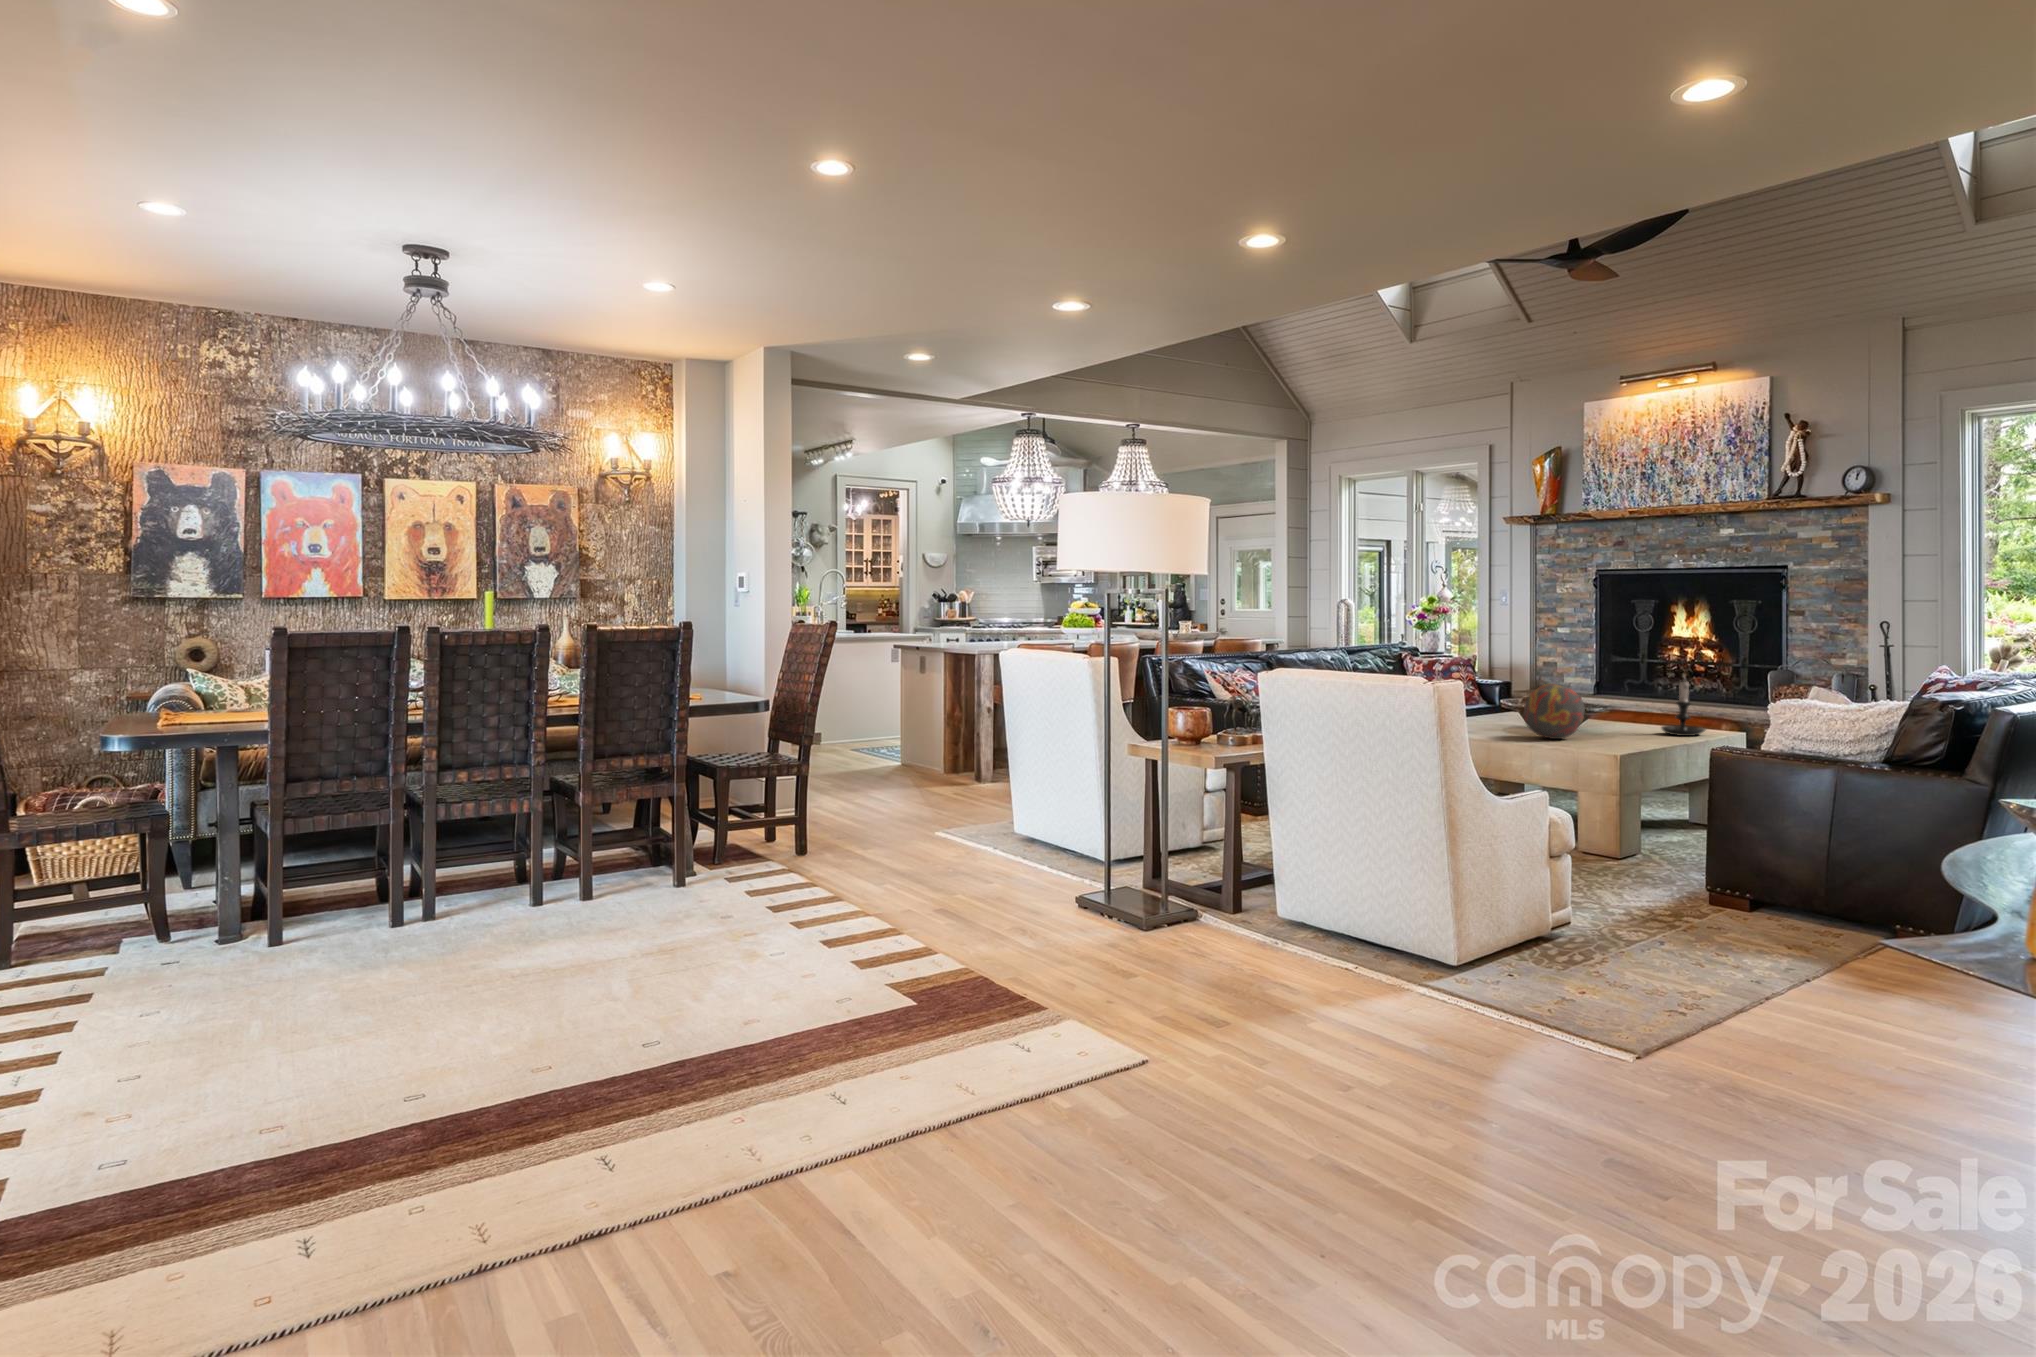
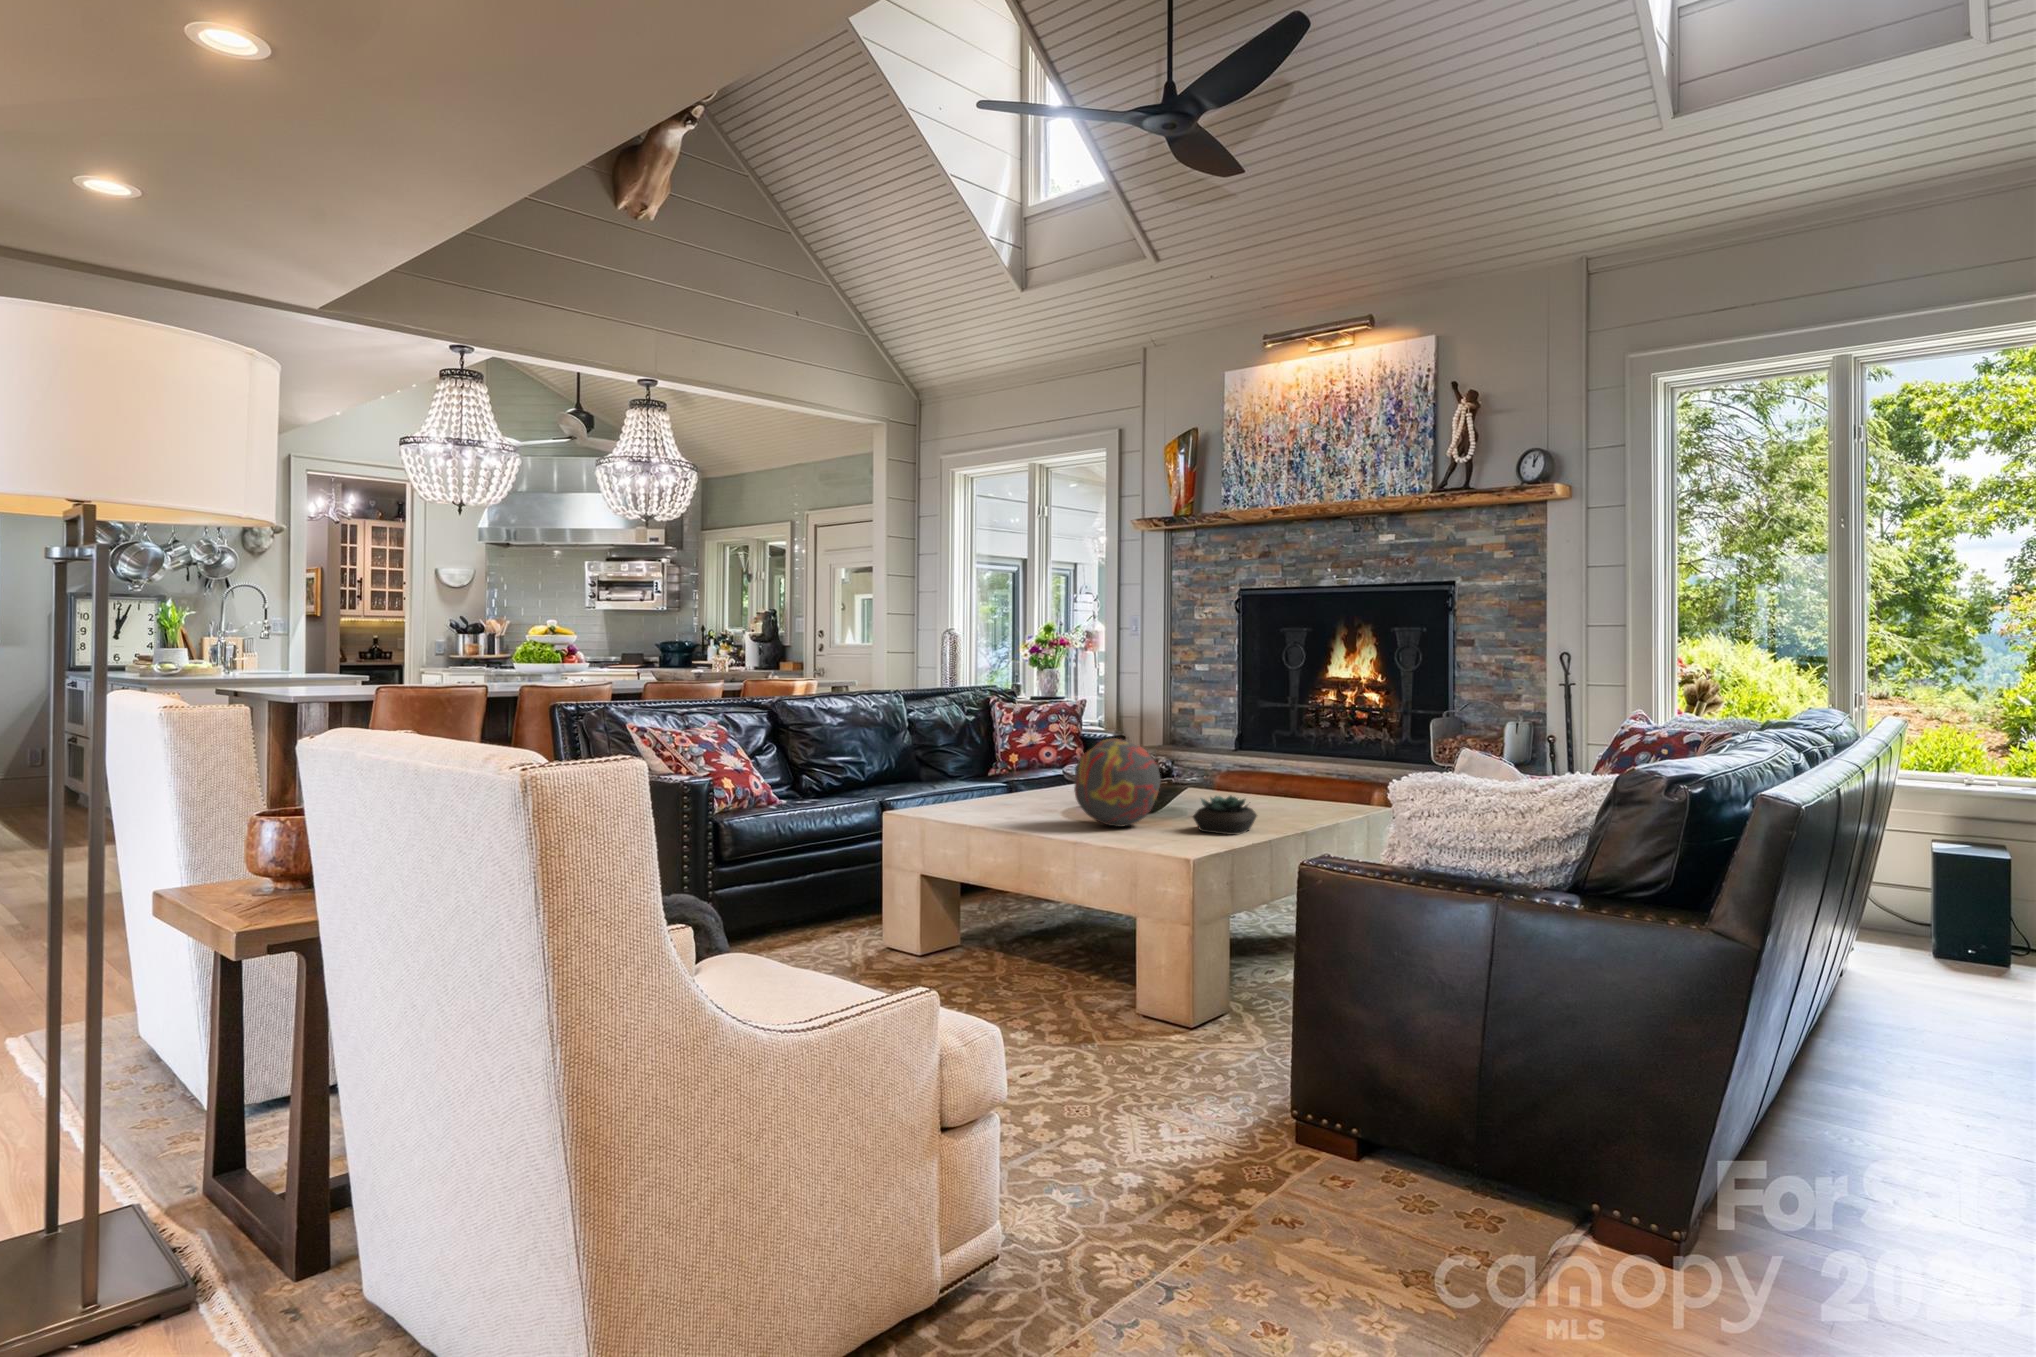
candle holder: present [1661,682,1706,736] -> none [1278,729,1339,817]
succulent plant: none [1610,720,1655,744] -> present [1193,796,1257,835]

